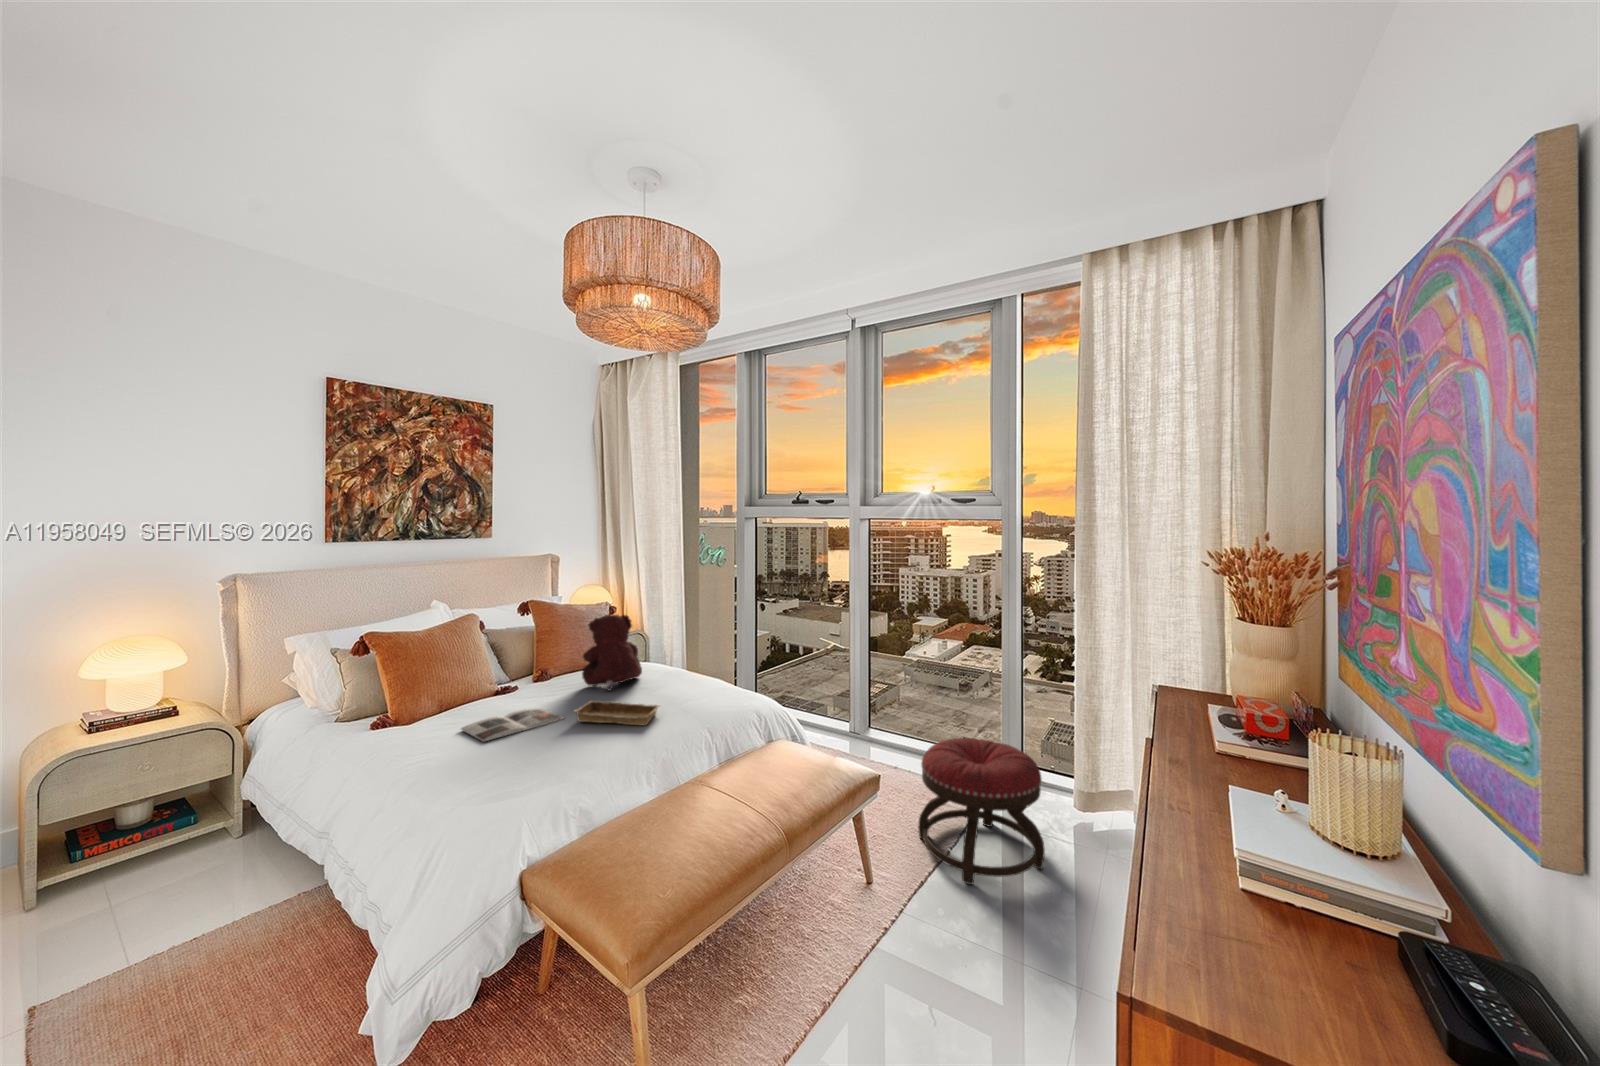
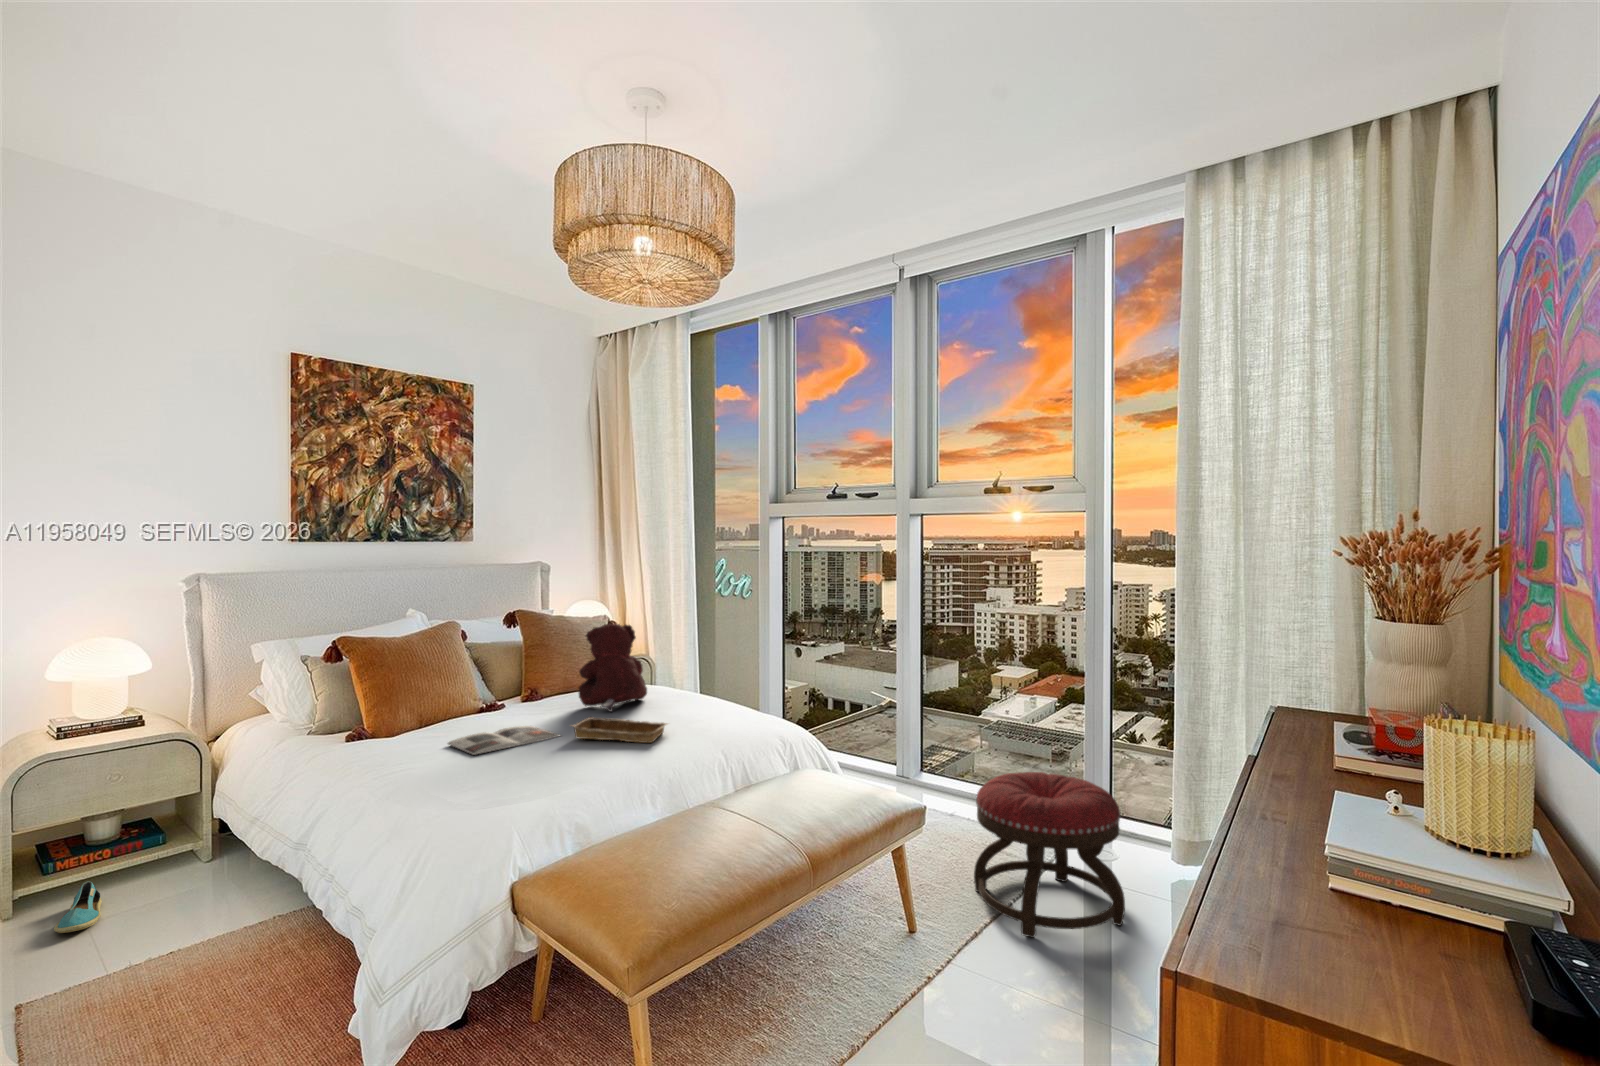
shoe: none [77,862,132,918] -> present [54,881,102,933]

